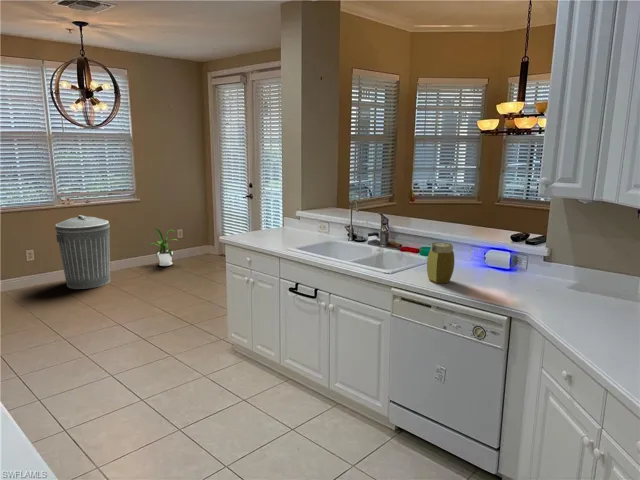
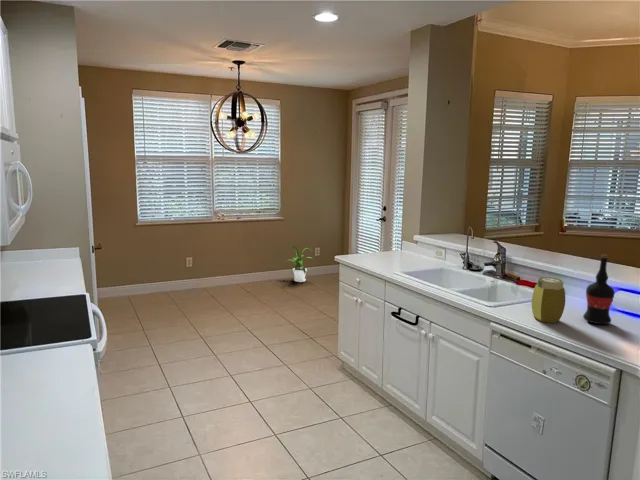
trash can: present [55,215,110,289] -> none [208,230,252,296]
wine bottle: none [467,219,492,280] -> present [583,254,614,324]

